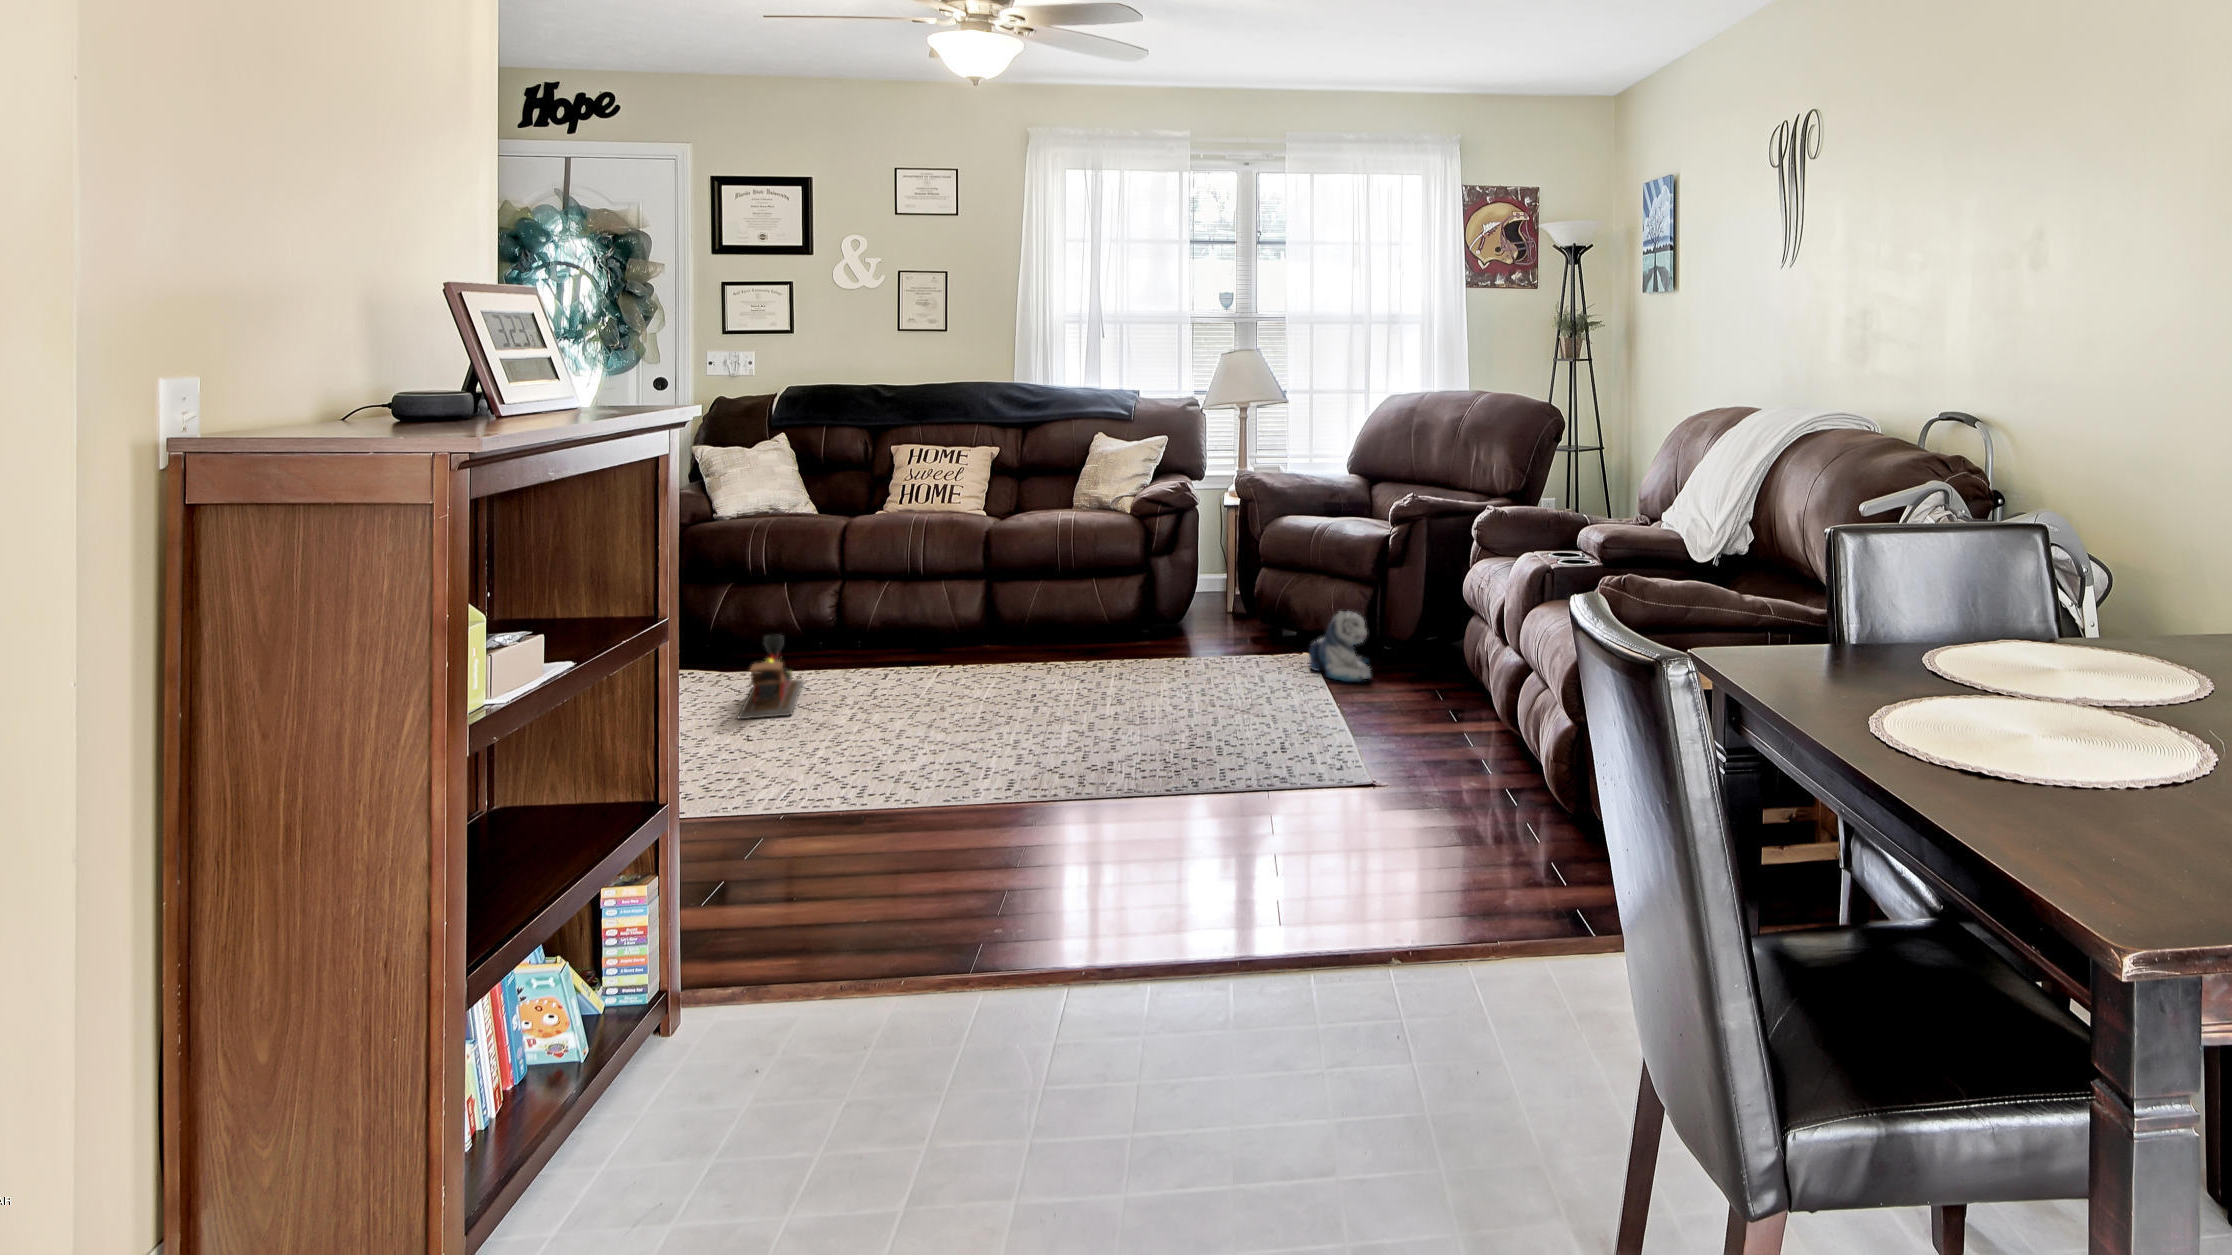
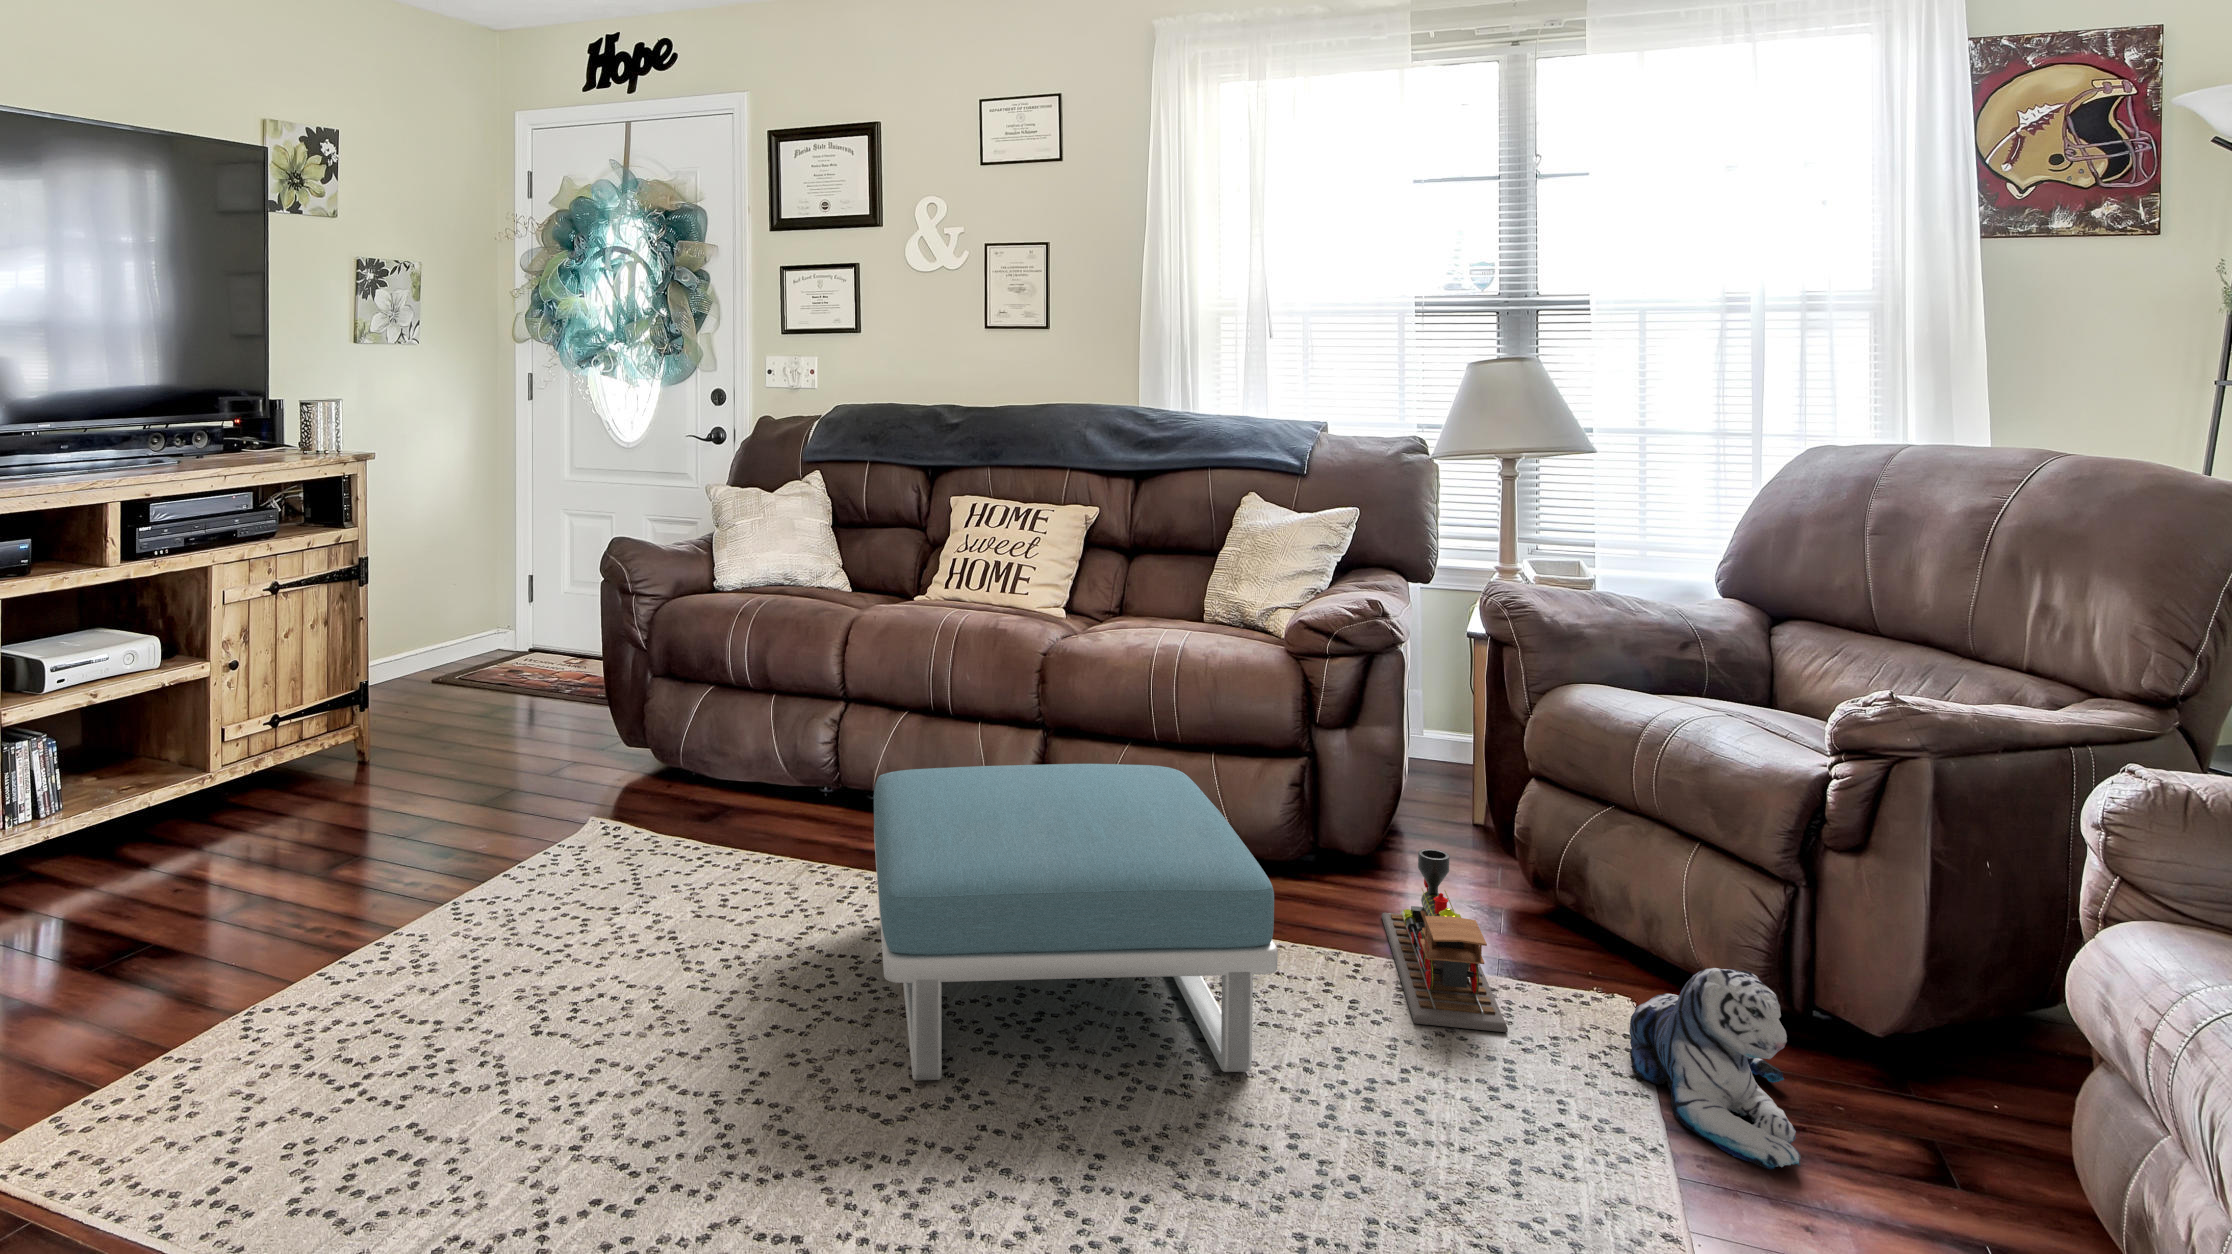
footstool: none [909,572,1154,715] -> present [874,764,1278,1080]
toy train: present [738,635,803,719] -> present [1382,849,1508,1032]

